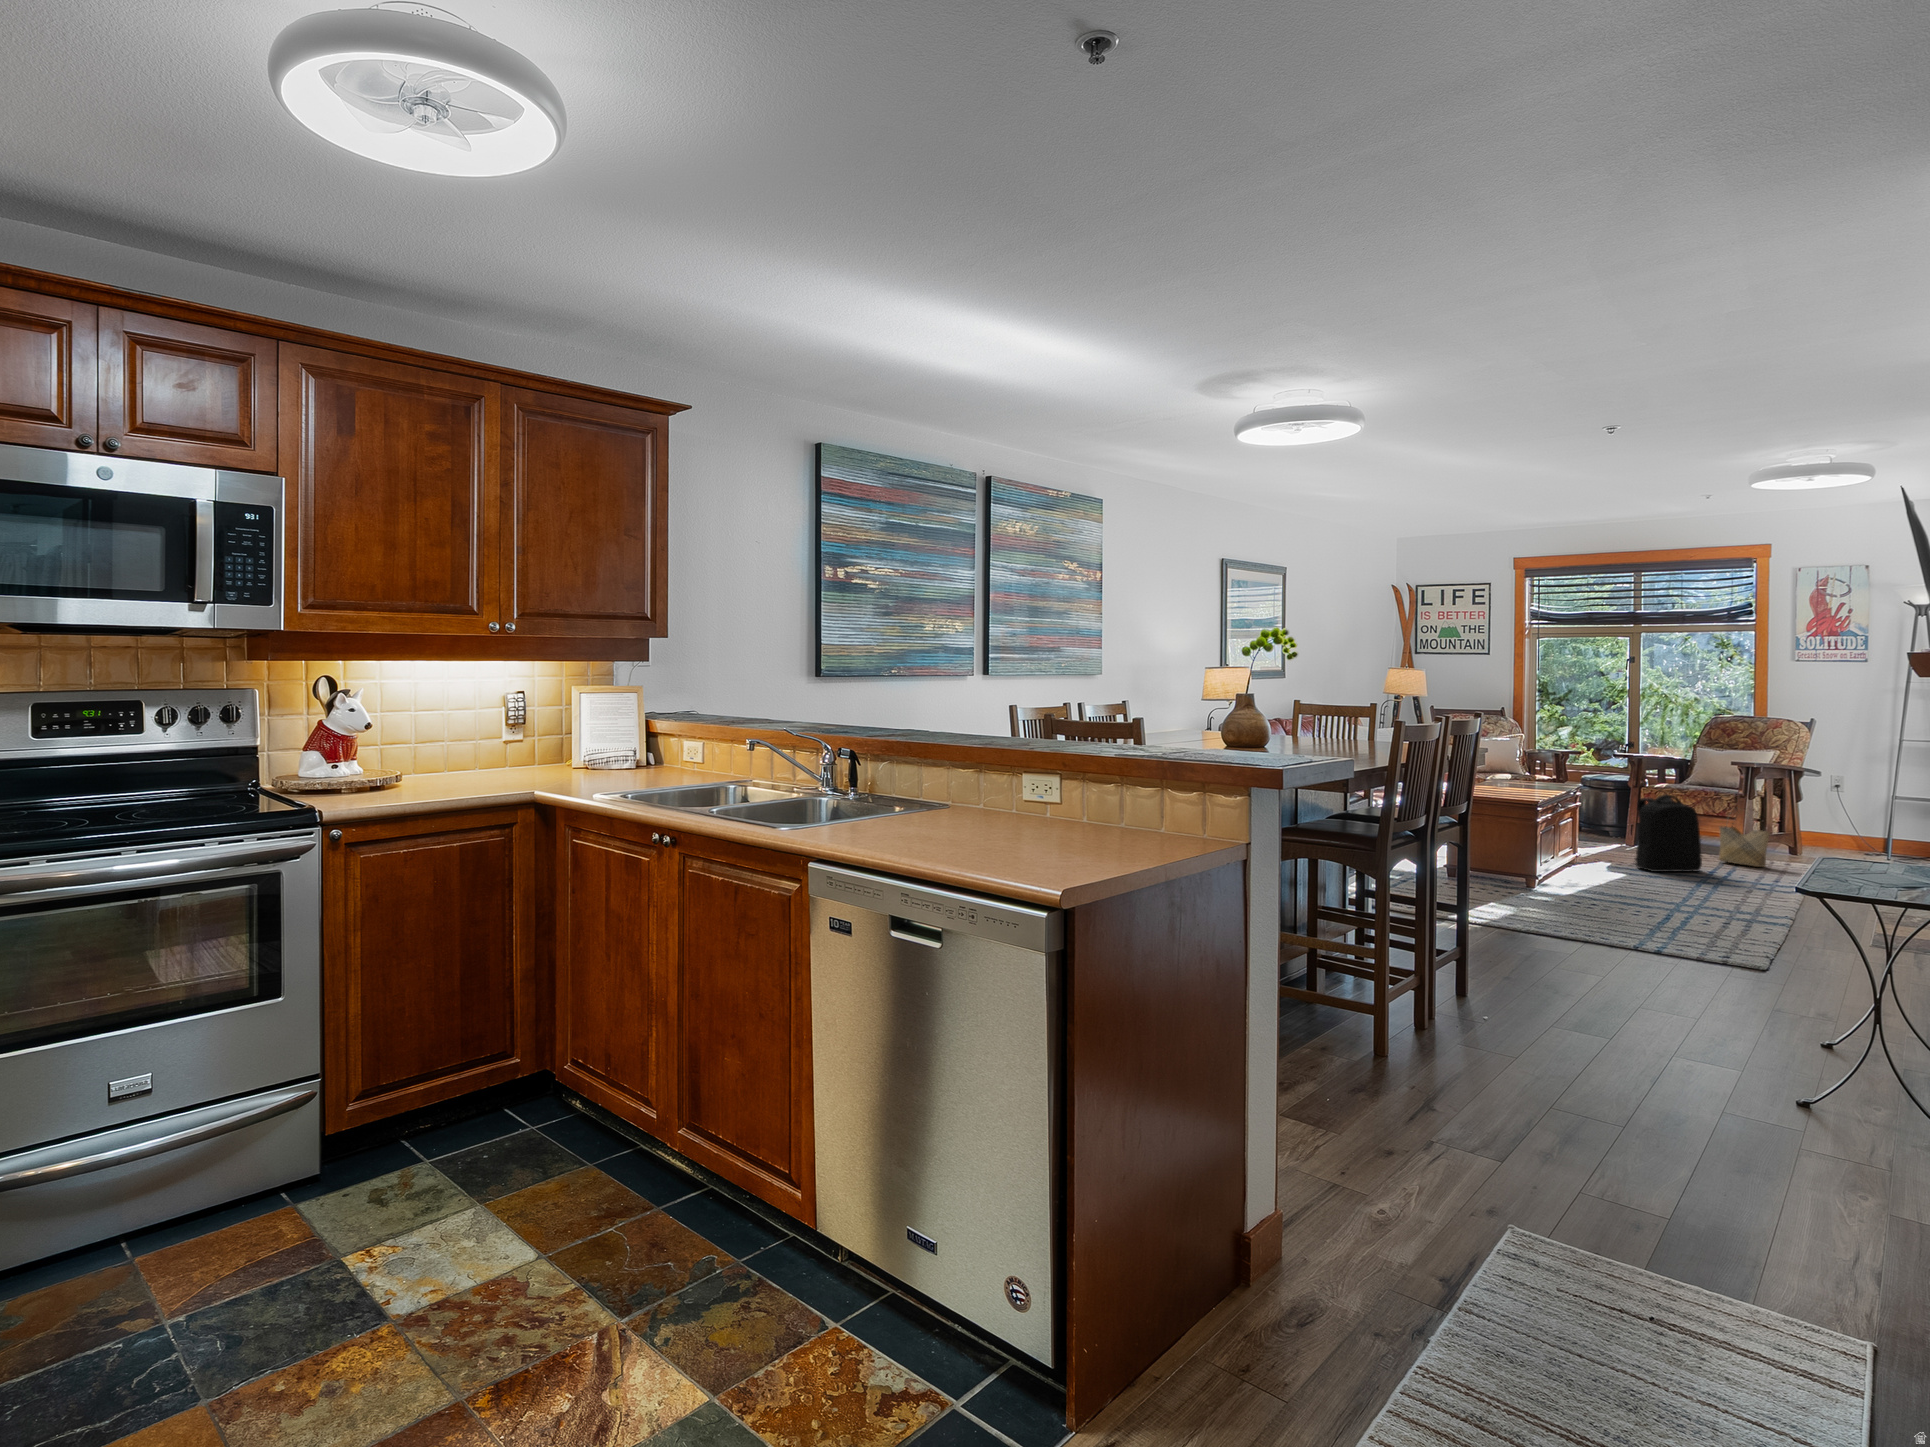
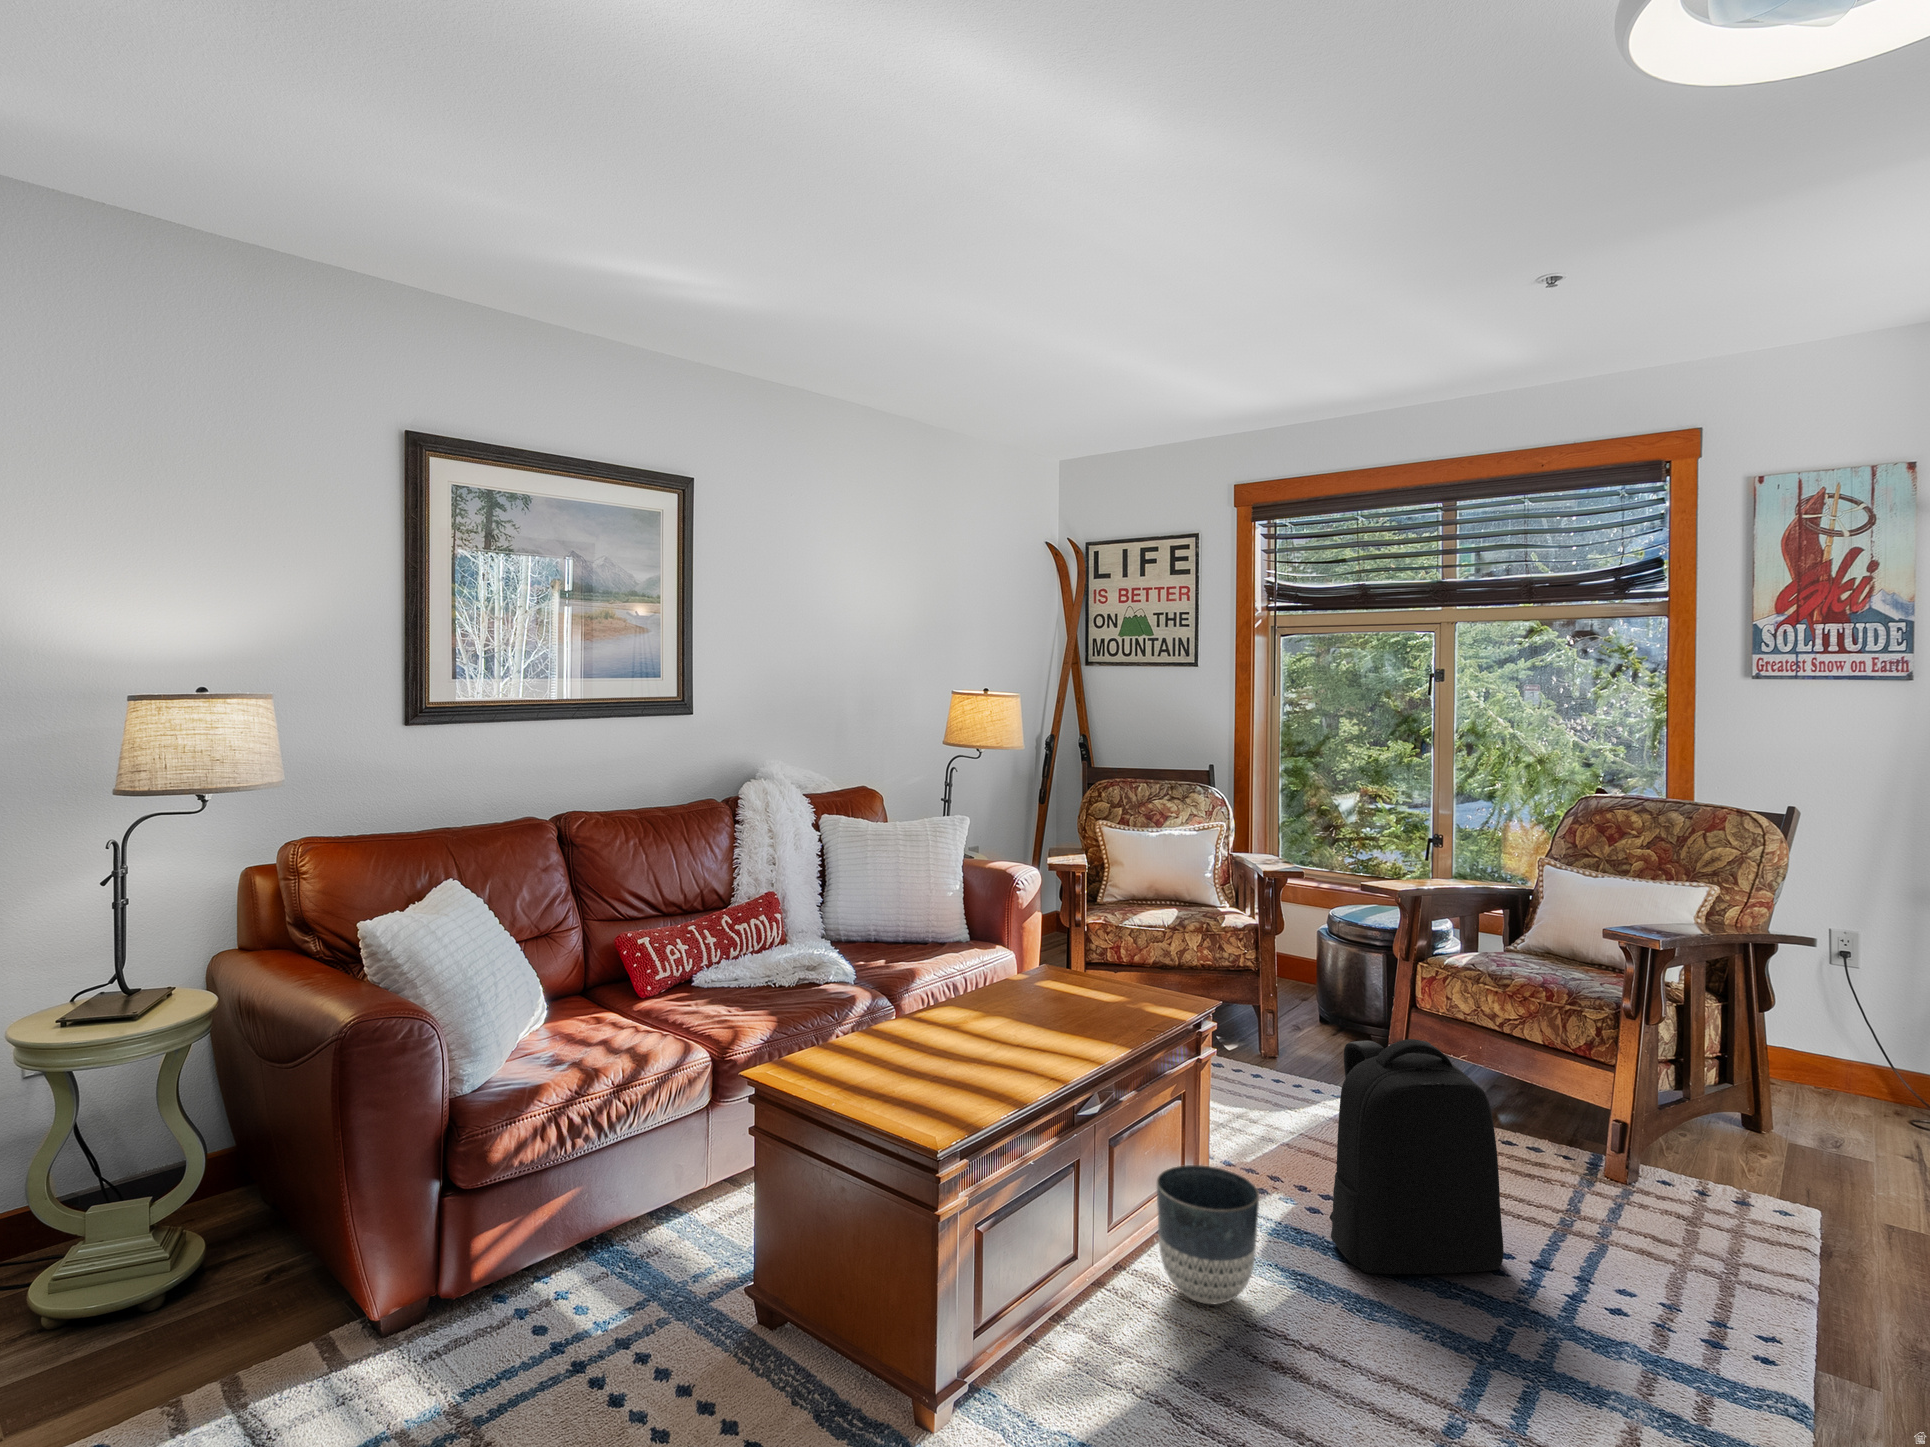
woven basket: present [1719,815,1770,867] -> none [1565,1062,1698,1240]
planter: none [1582,835,1622,875] -> present [1157,1165,1259,1305]

